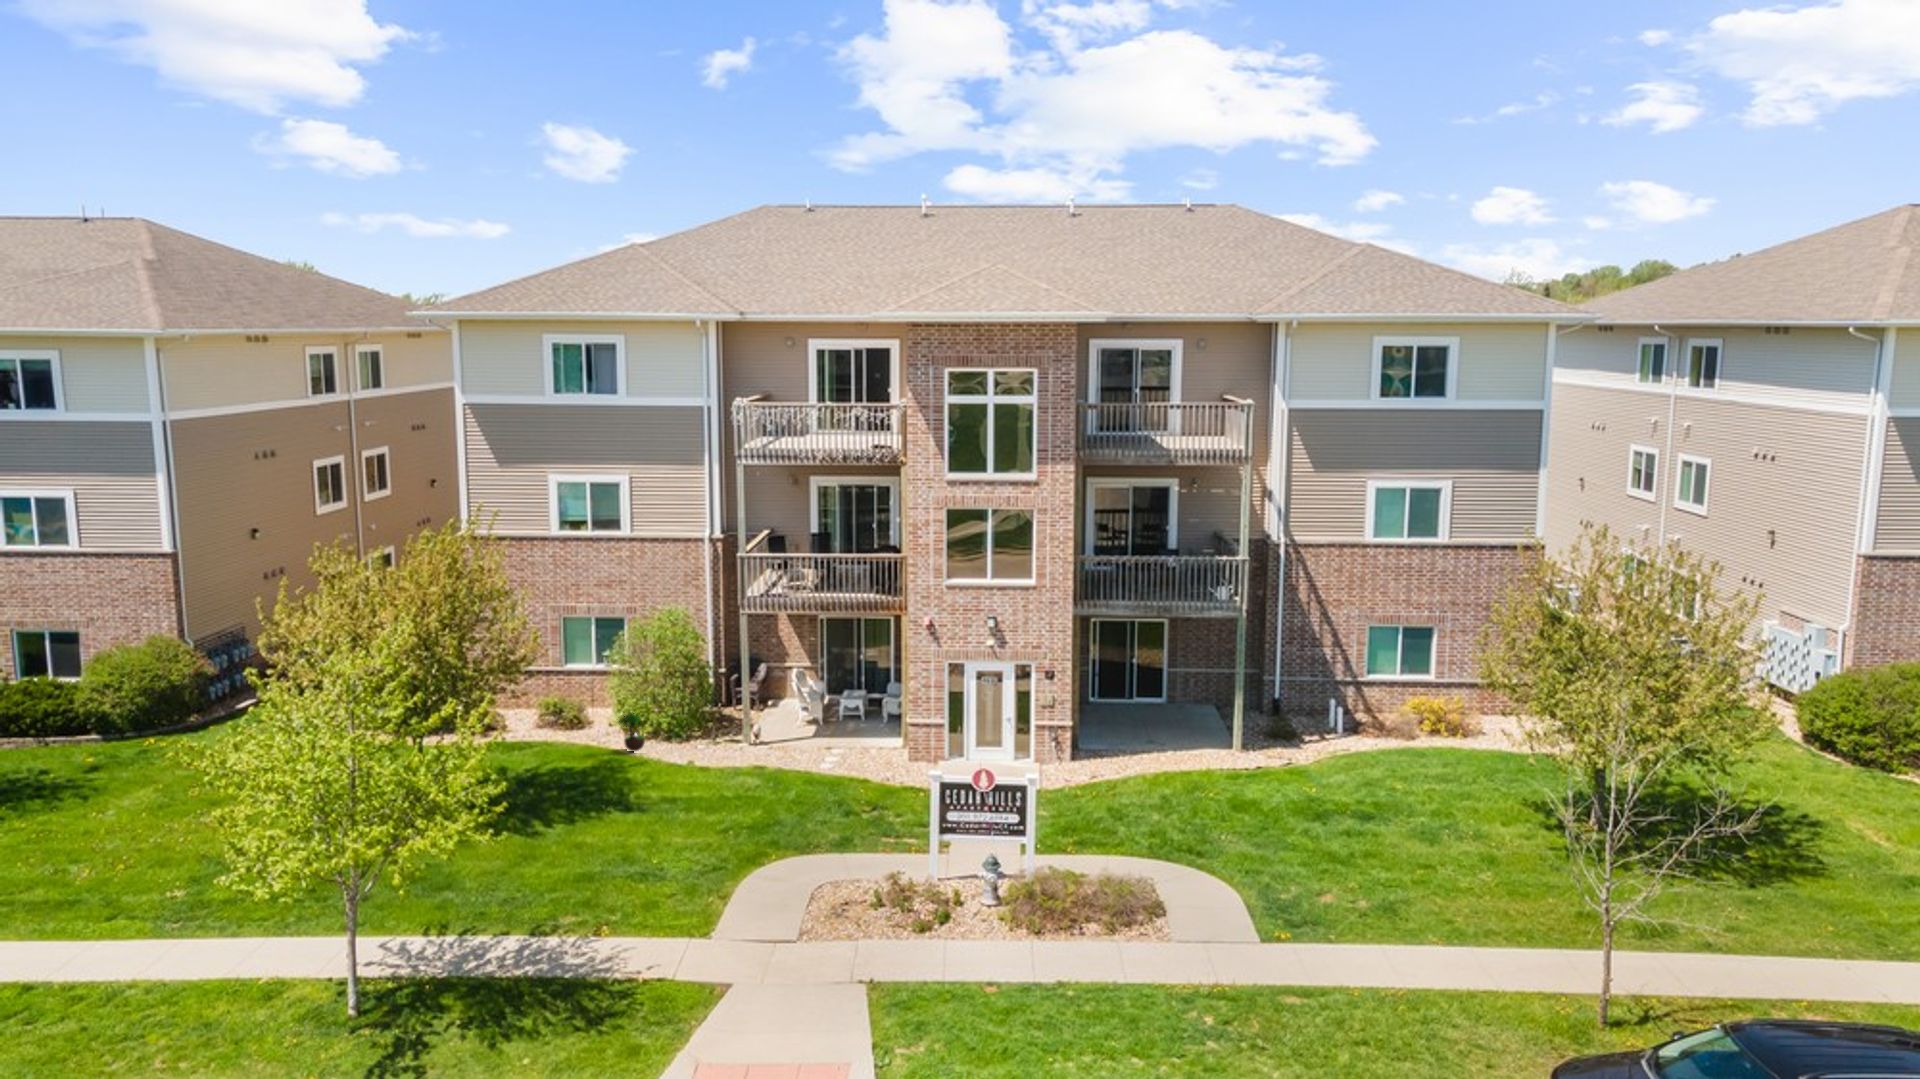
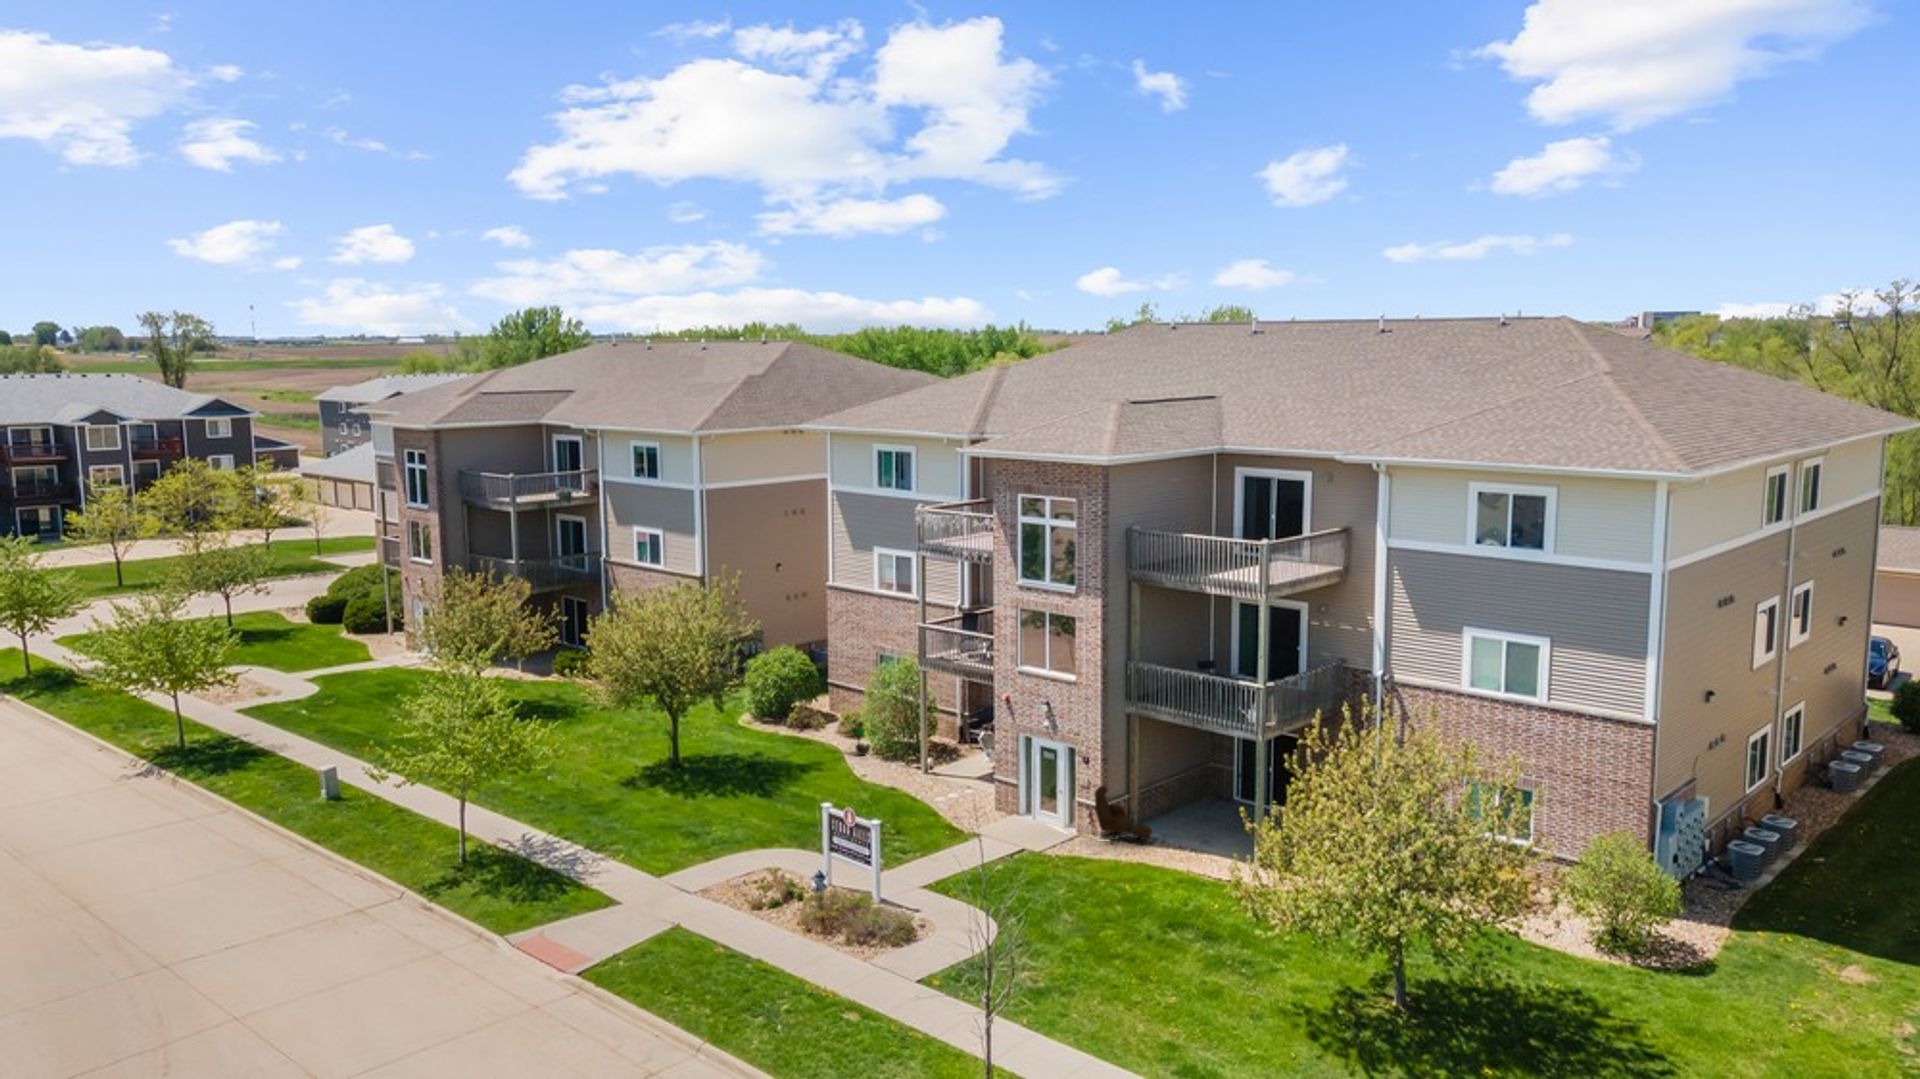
lounge chair: none [1063,703,1129,765] -> present [1095,786,1152,843]

